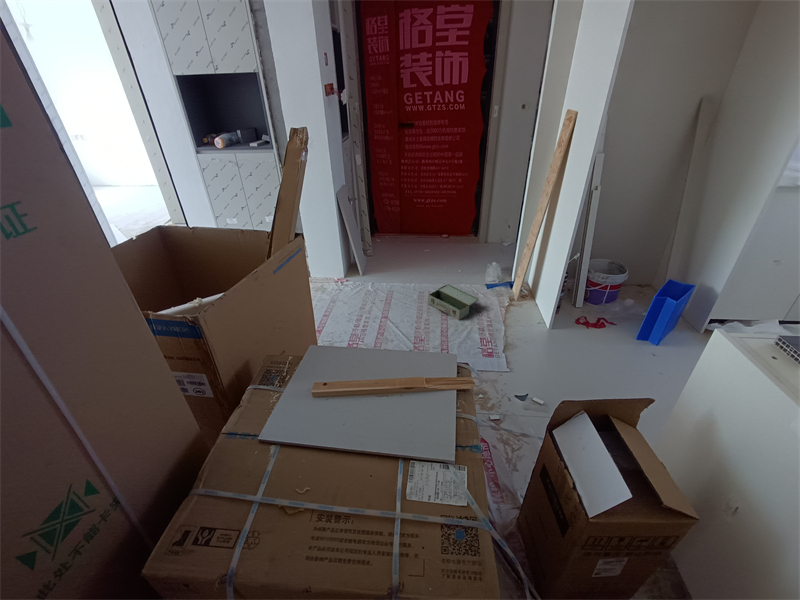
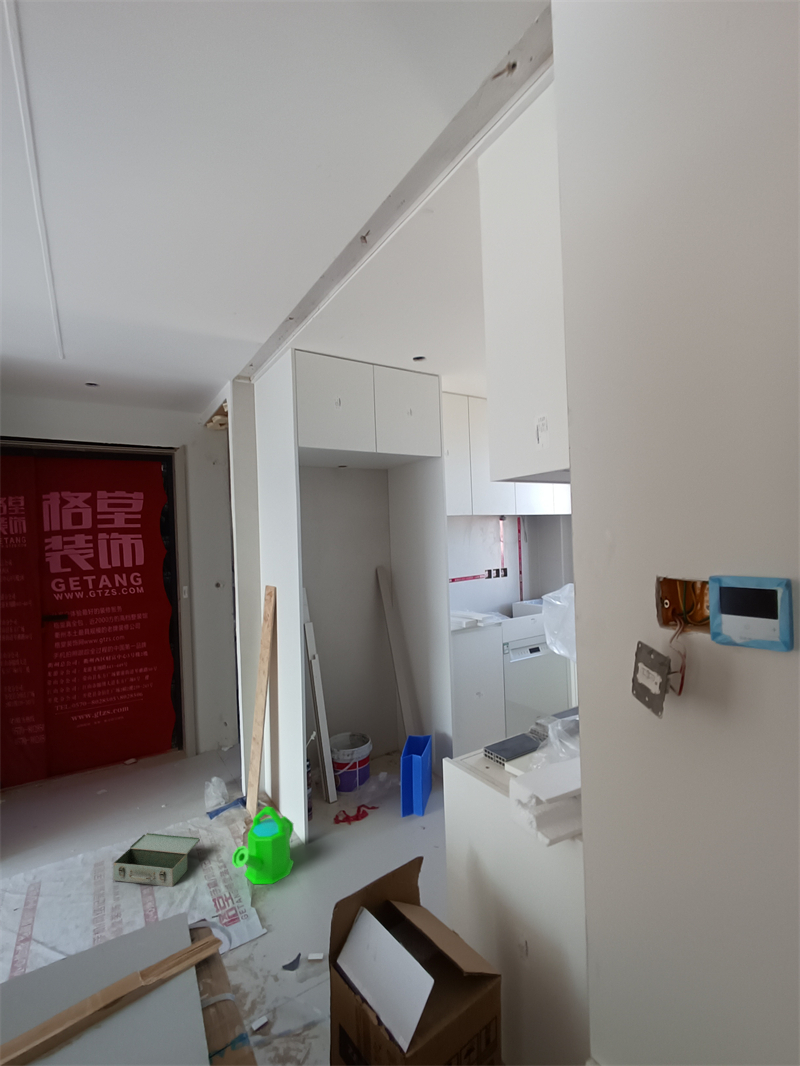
watering can: none [496,297,544,345] -> present [232,806,293,884]

